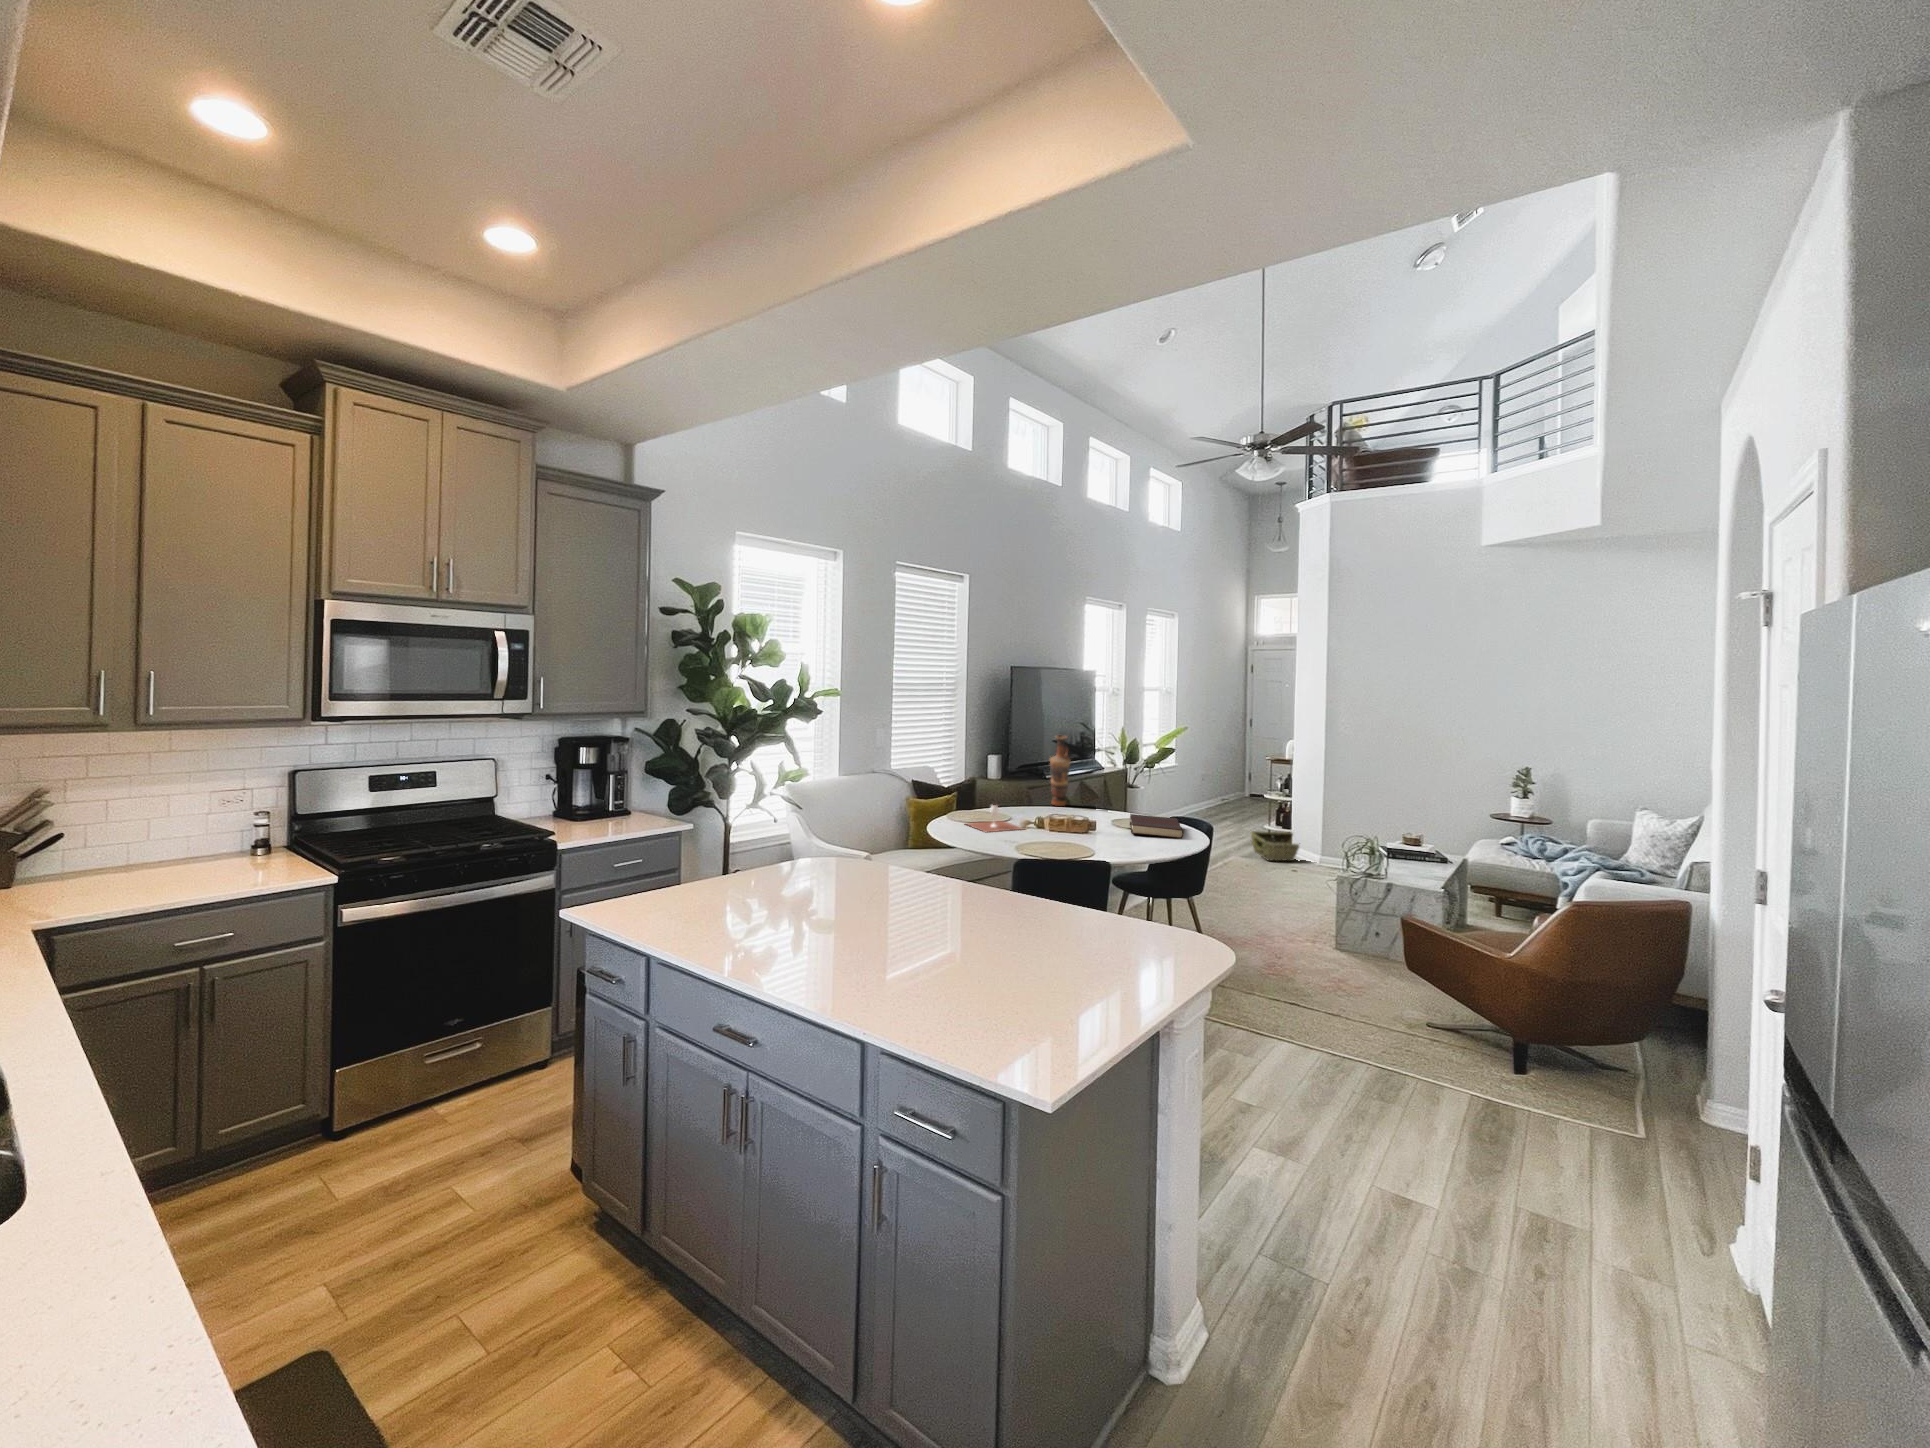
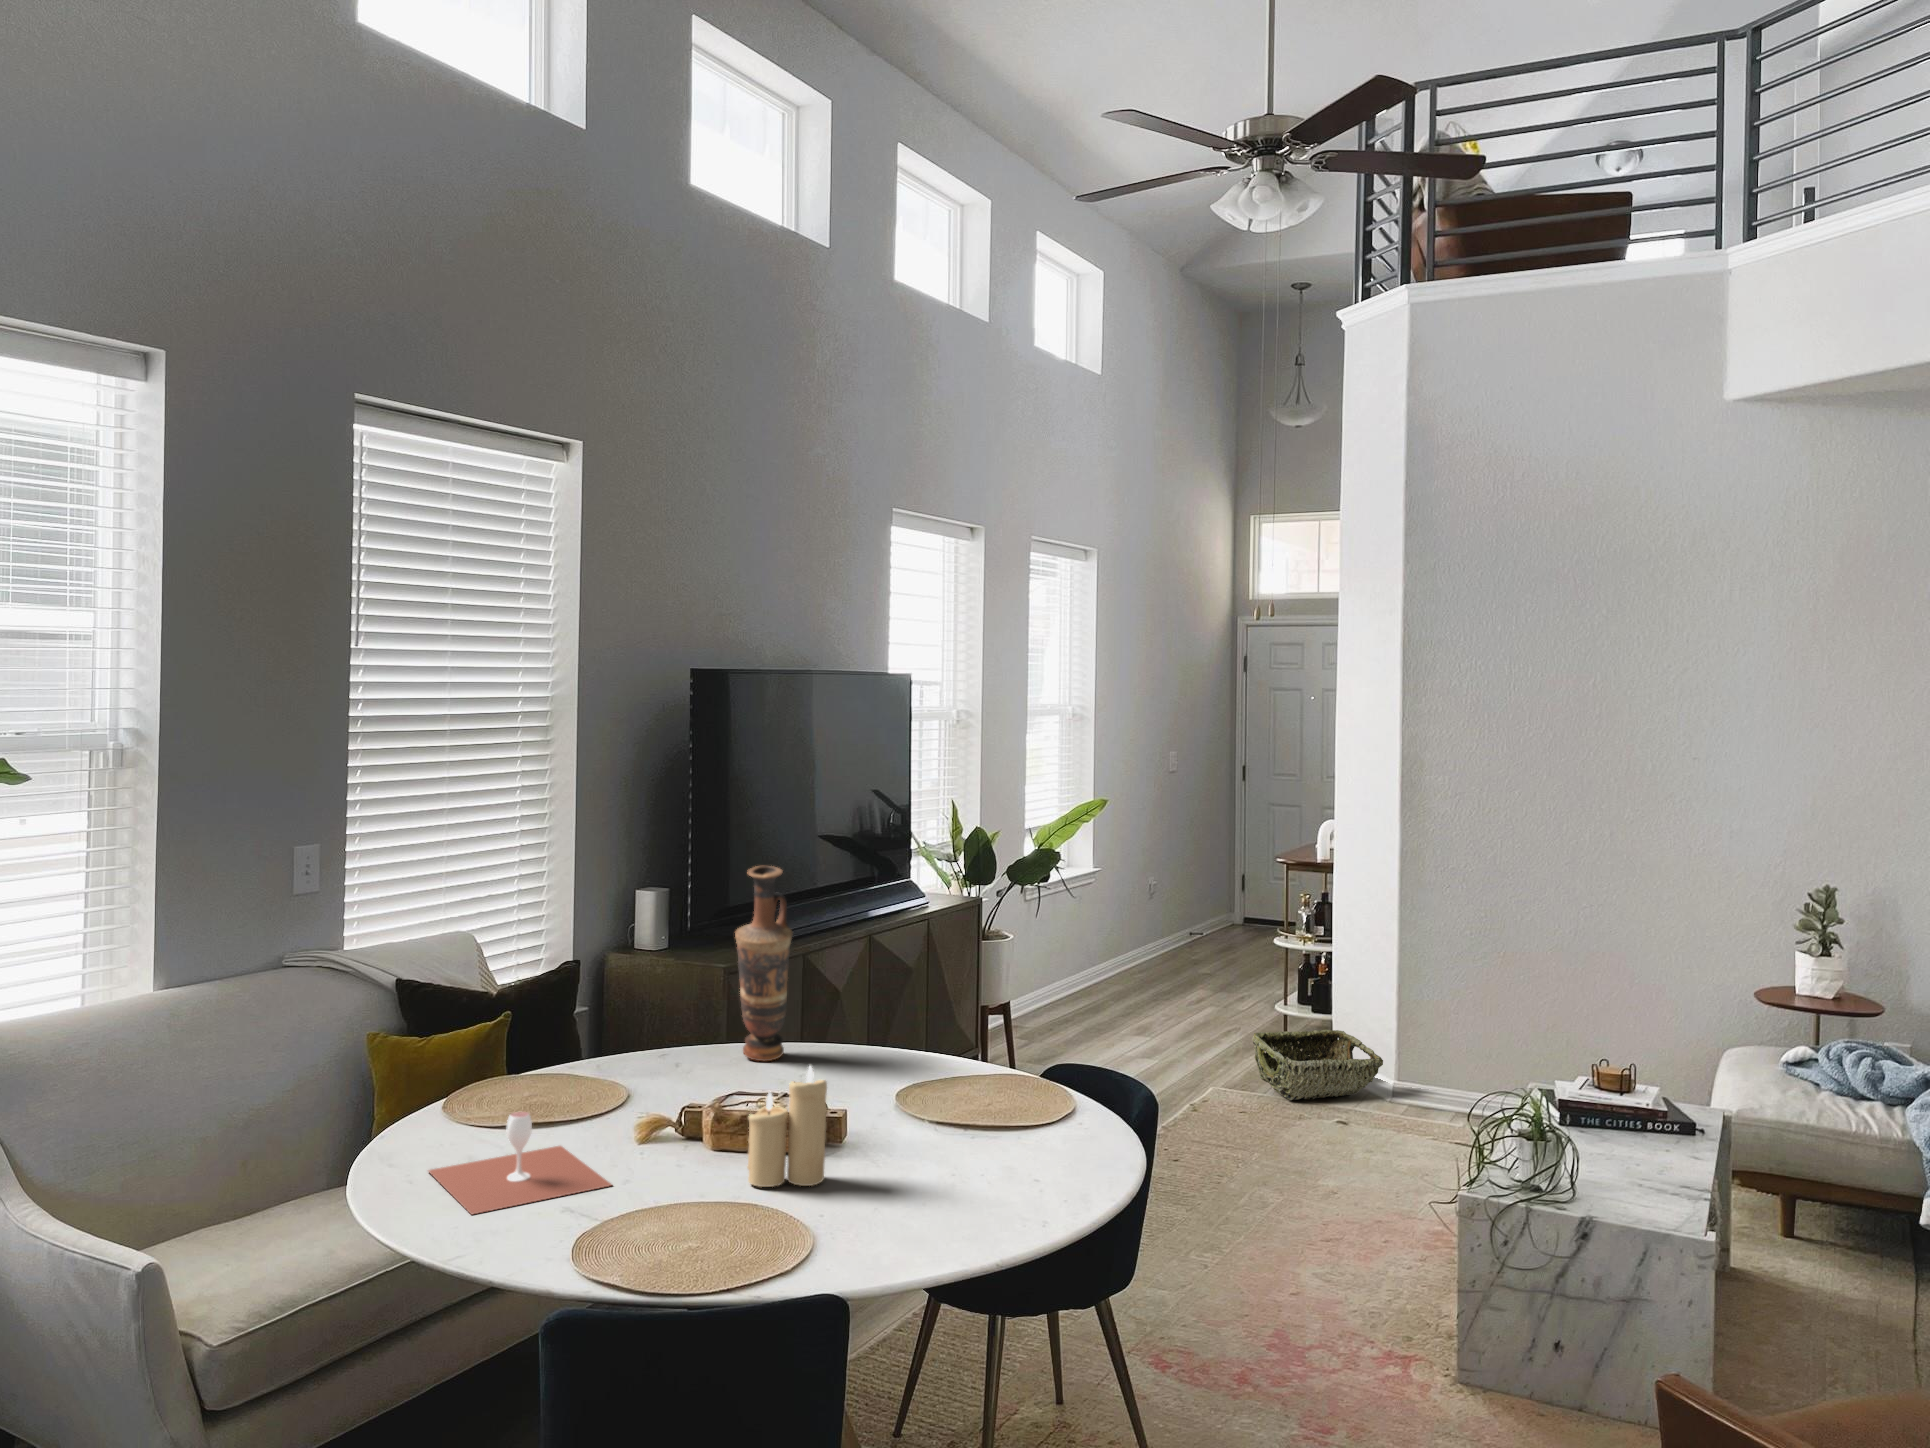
candle: none [1070,793,1097,832] -> present [747,1066,827,1187]
book: present [1130,814,1184,839] -> none [925,1105,1074,1198]

